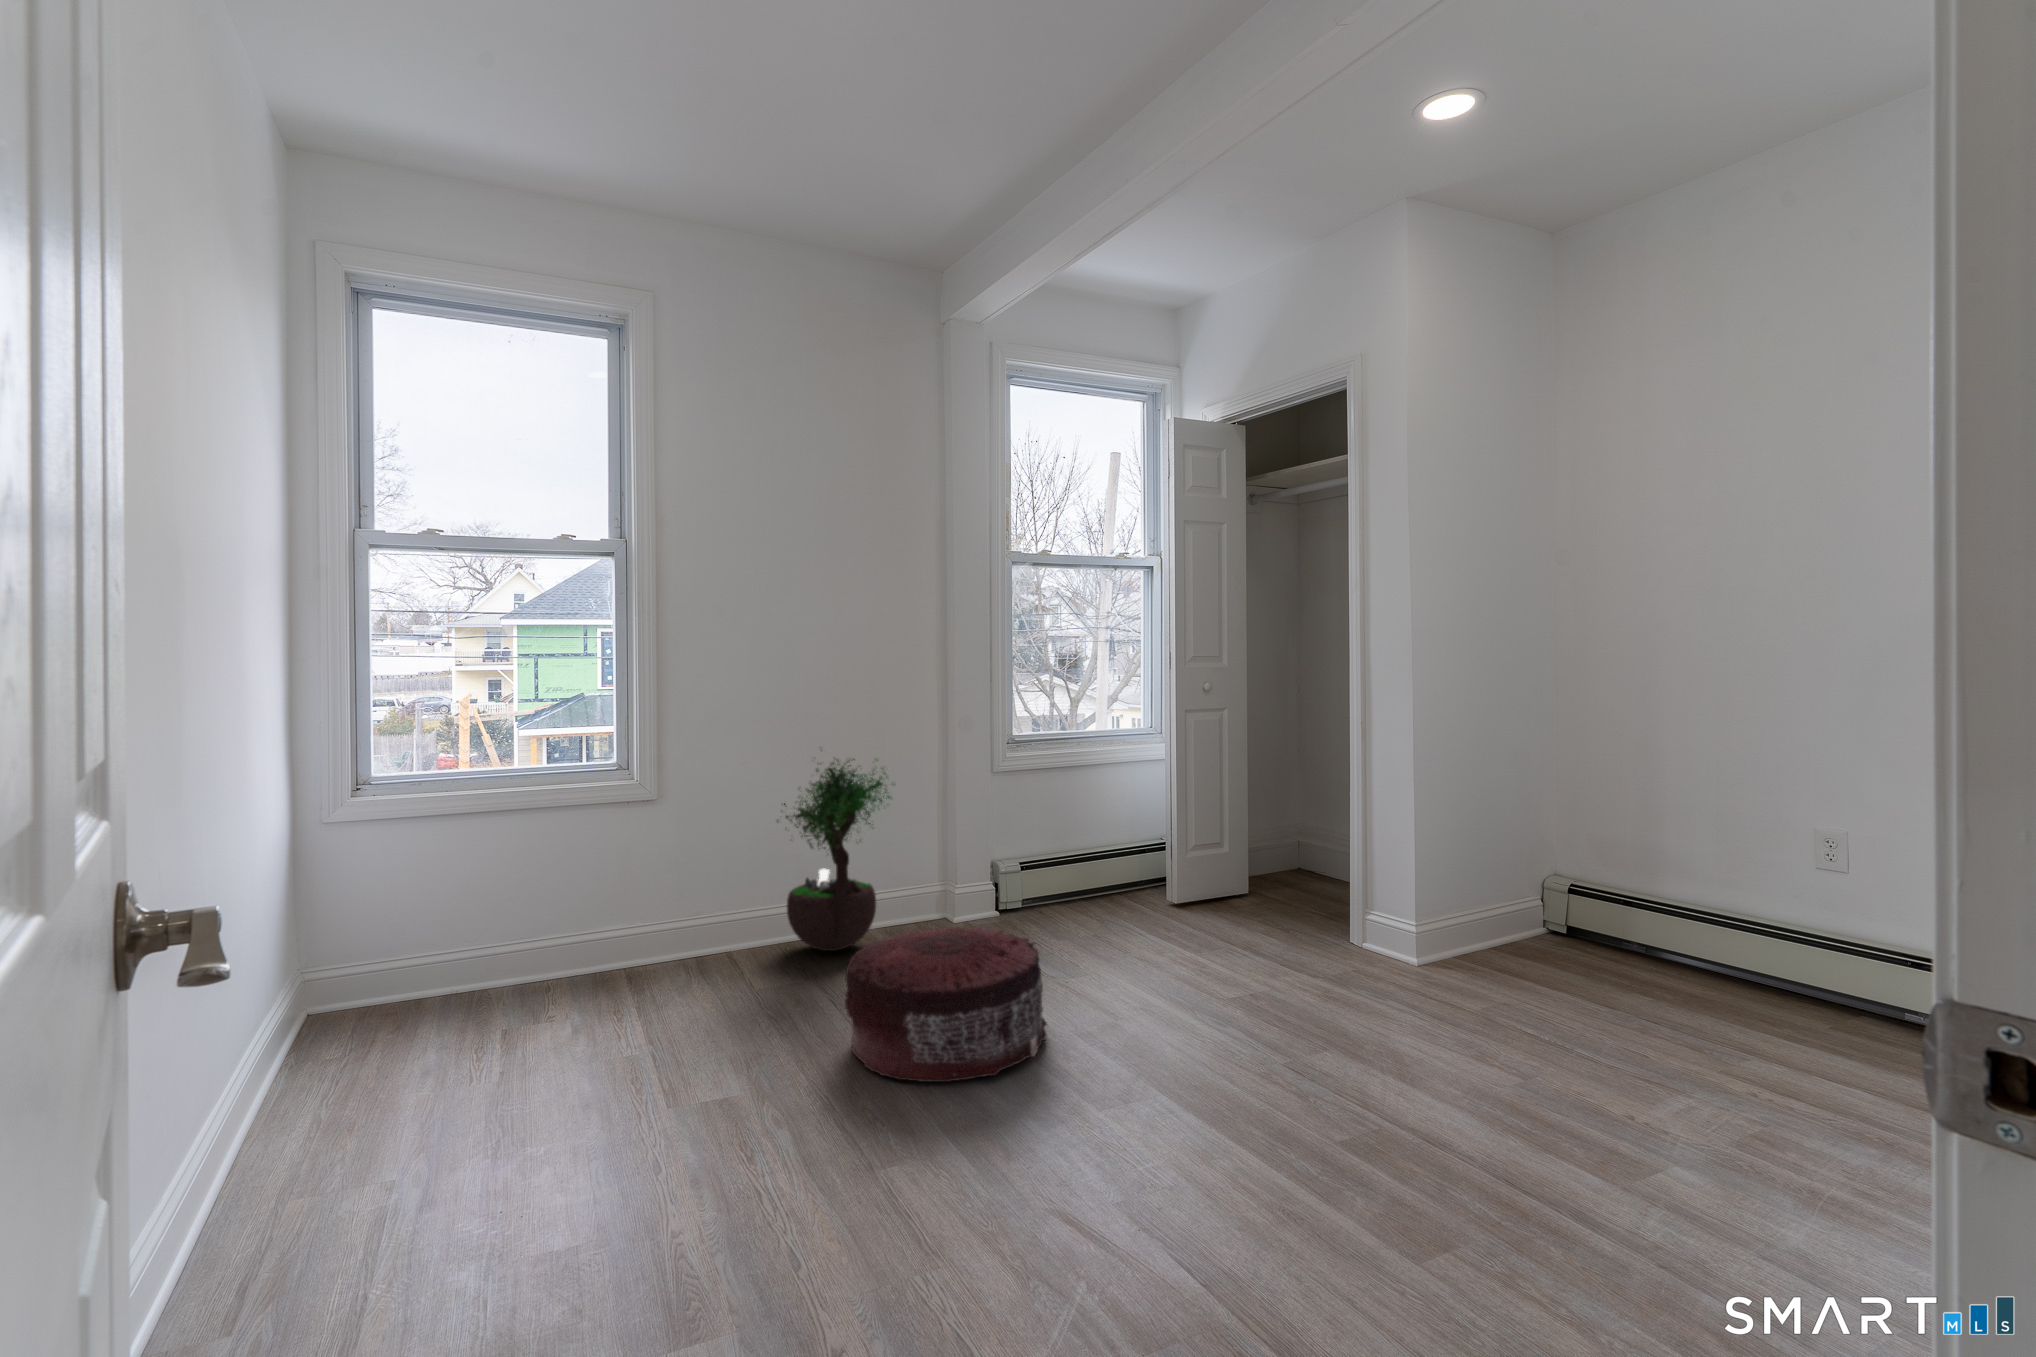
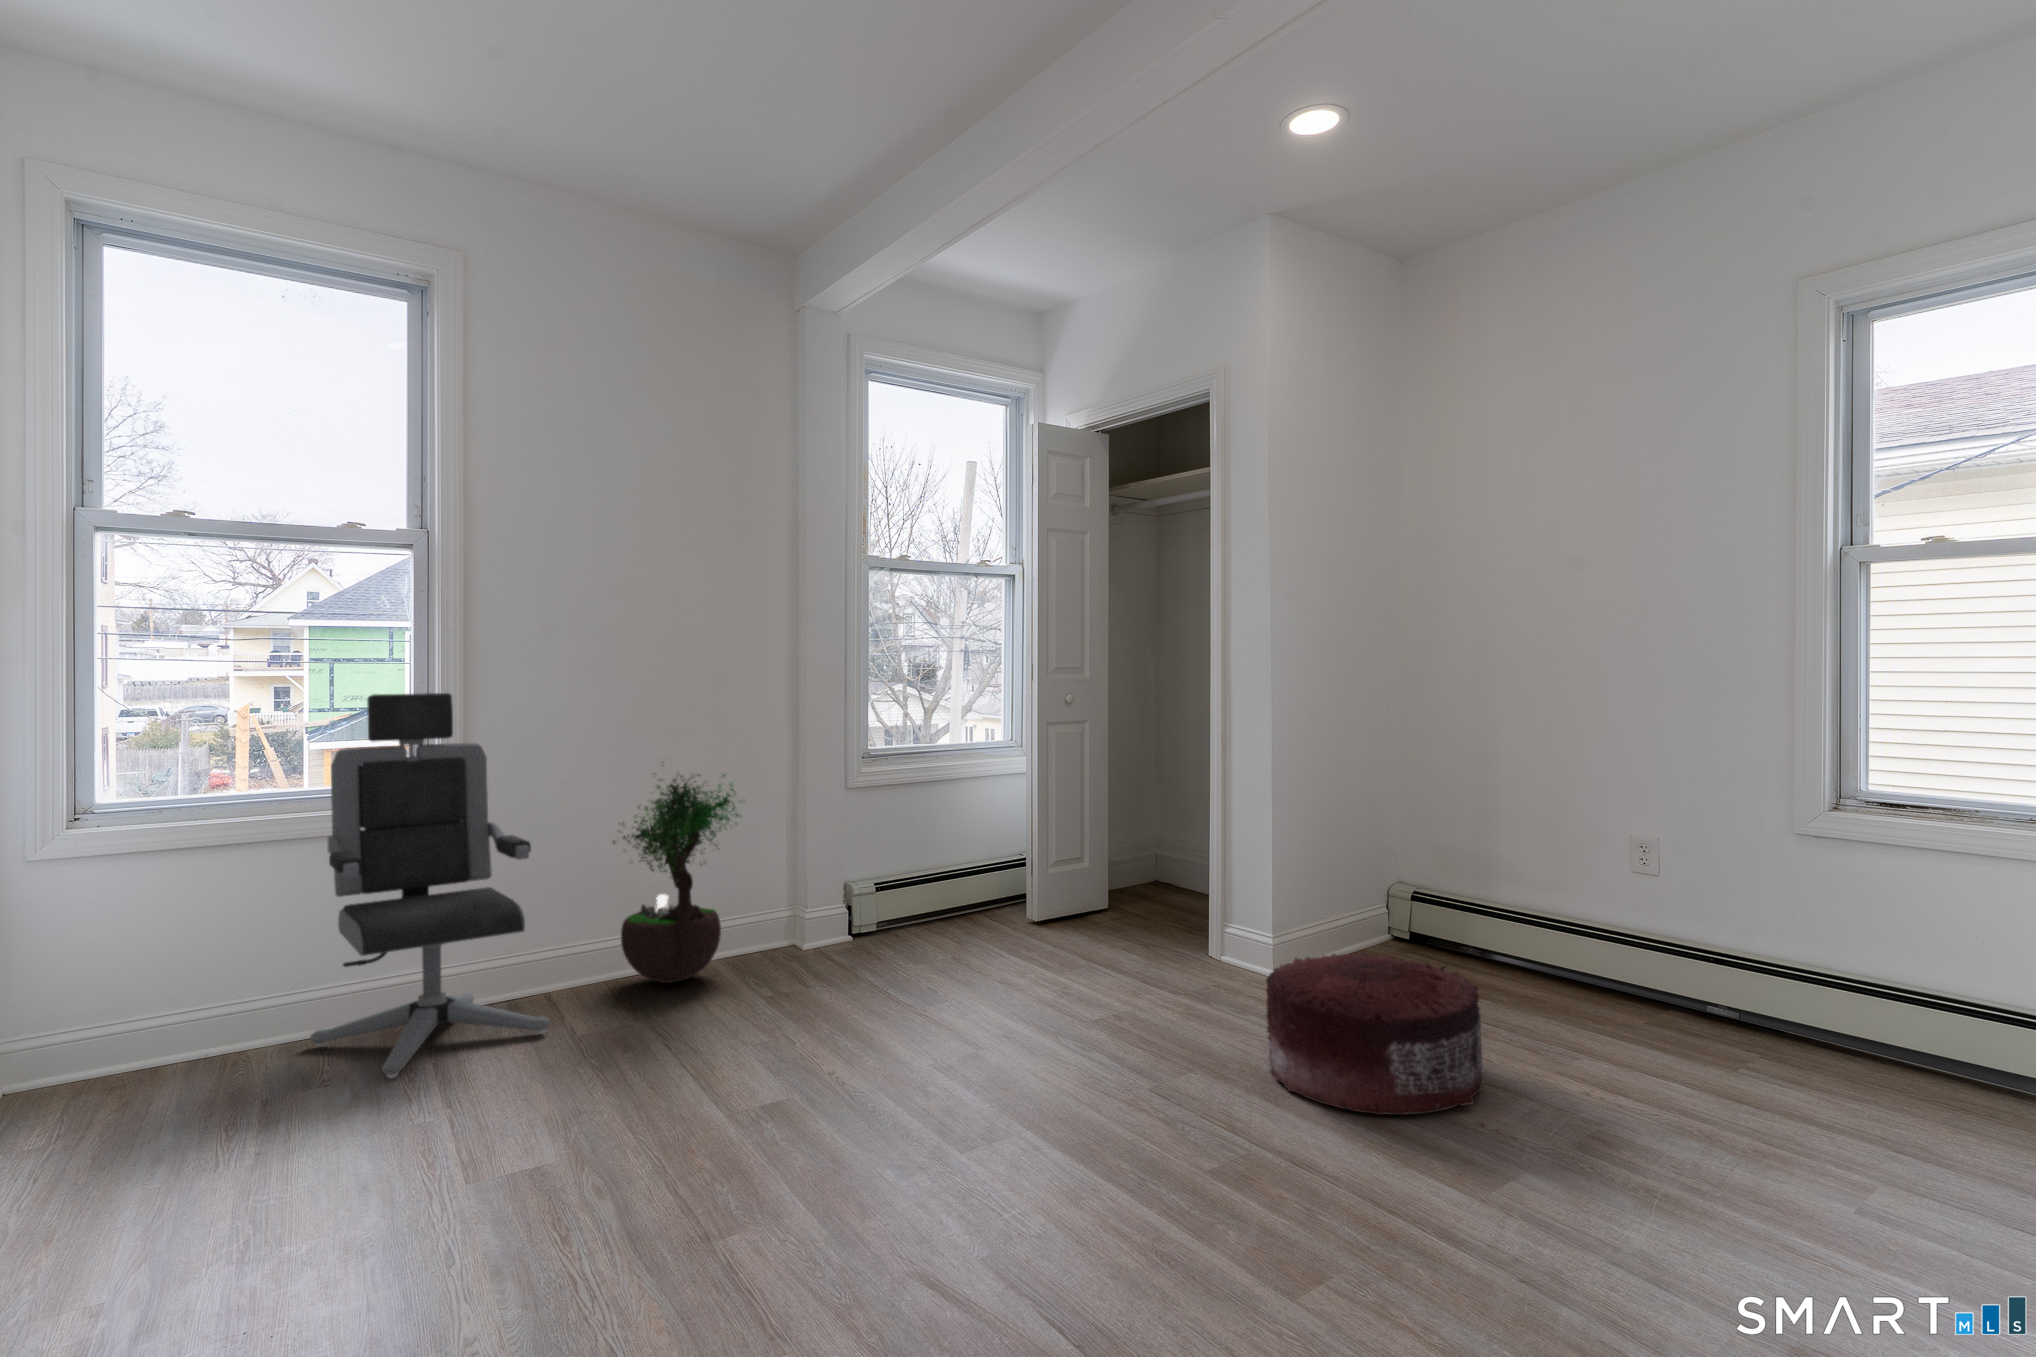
office chair: none [517,684,718,1034] -> present [311,693,549,1078]
pouf: present [845,925,1047,1082] -> present [1266,951,1484,1115]

